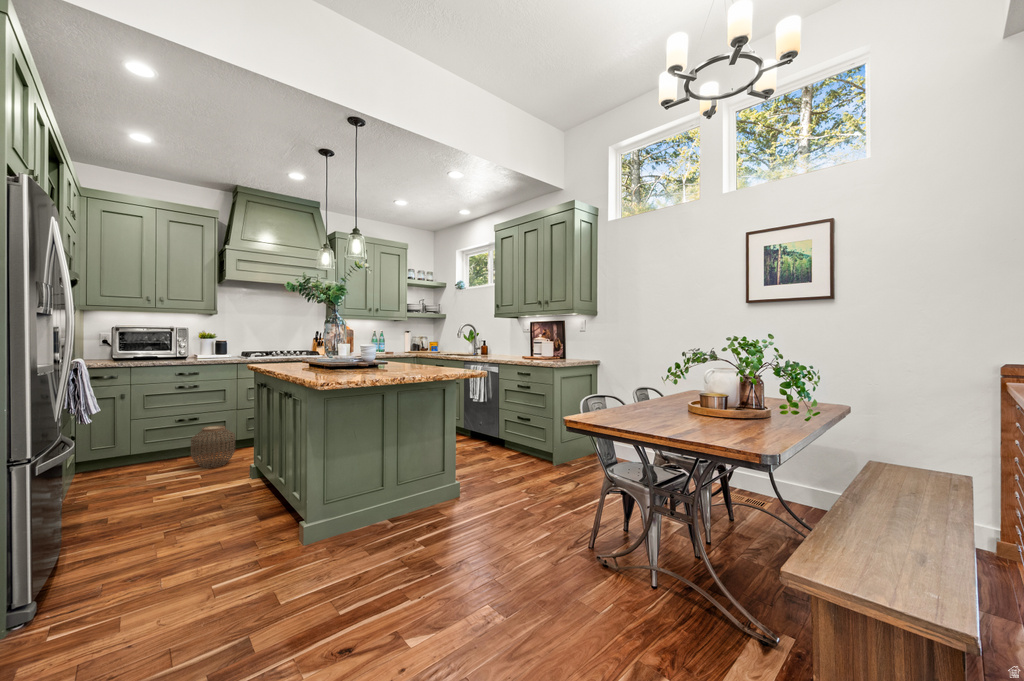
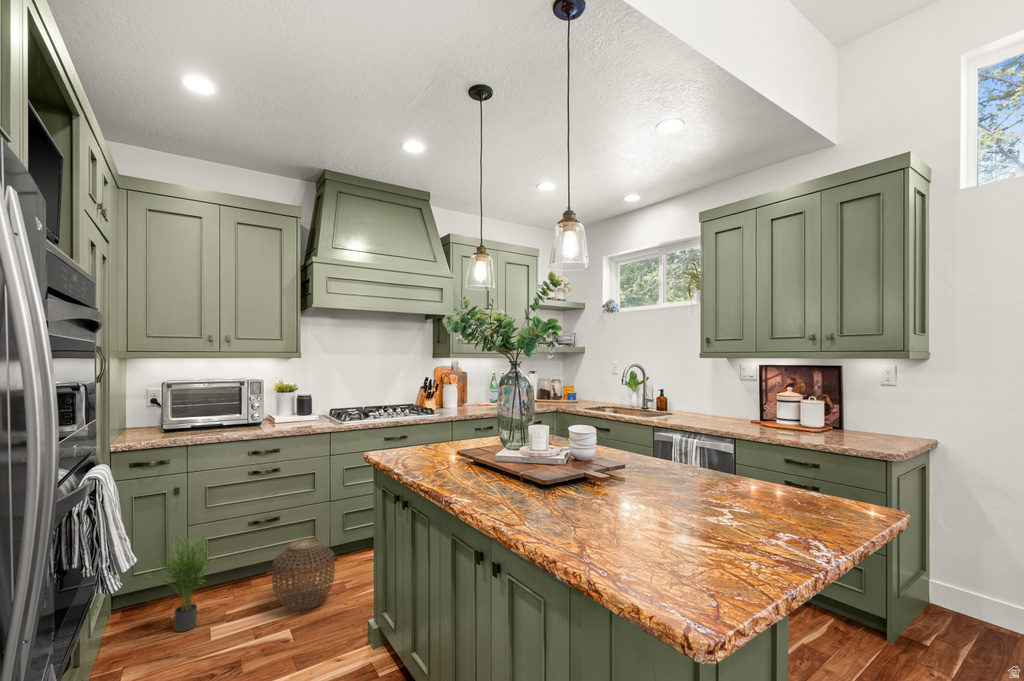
potted plant: none [95,416,154,478] -> present [151,535,211,632]

